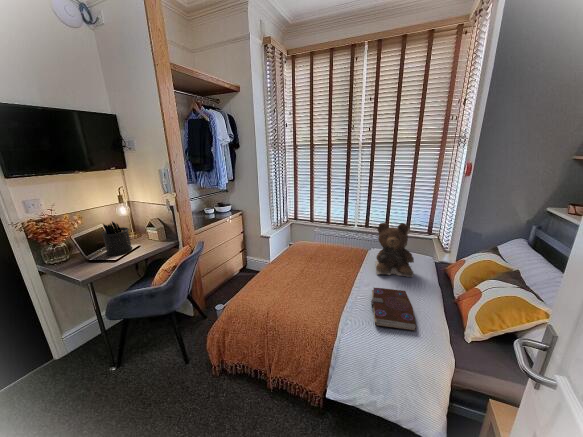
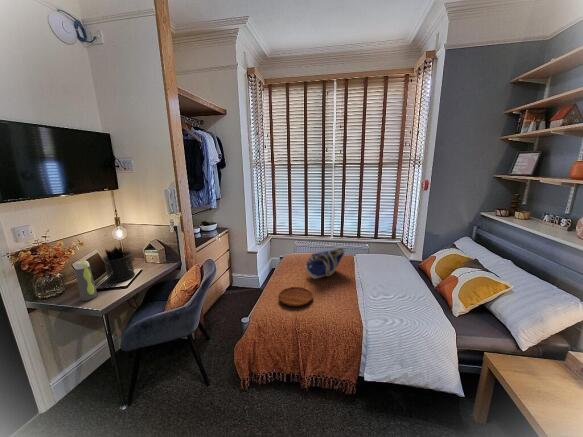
teddy bear: present [375,223,414,277] -> none [366,230,400,274]
water bottle: none [68,233,90,270] -> present [75,260,97,301]
tote bag: none [299,240,346,272] -> present [305,248,345,278]
tray: none [257,279,295,301] -> present [278,287,312,306]
book: present [371,288,416,331] -> none [376,284,423,314]

